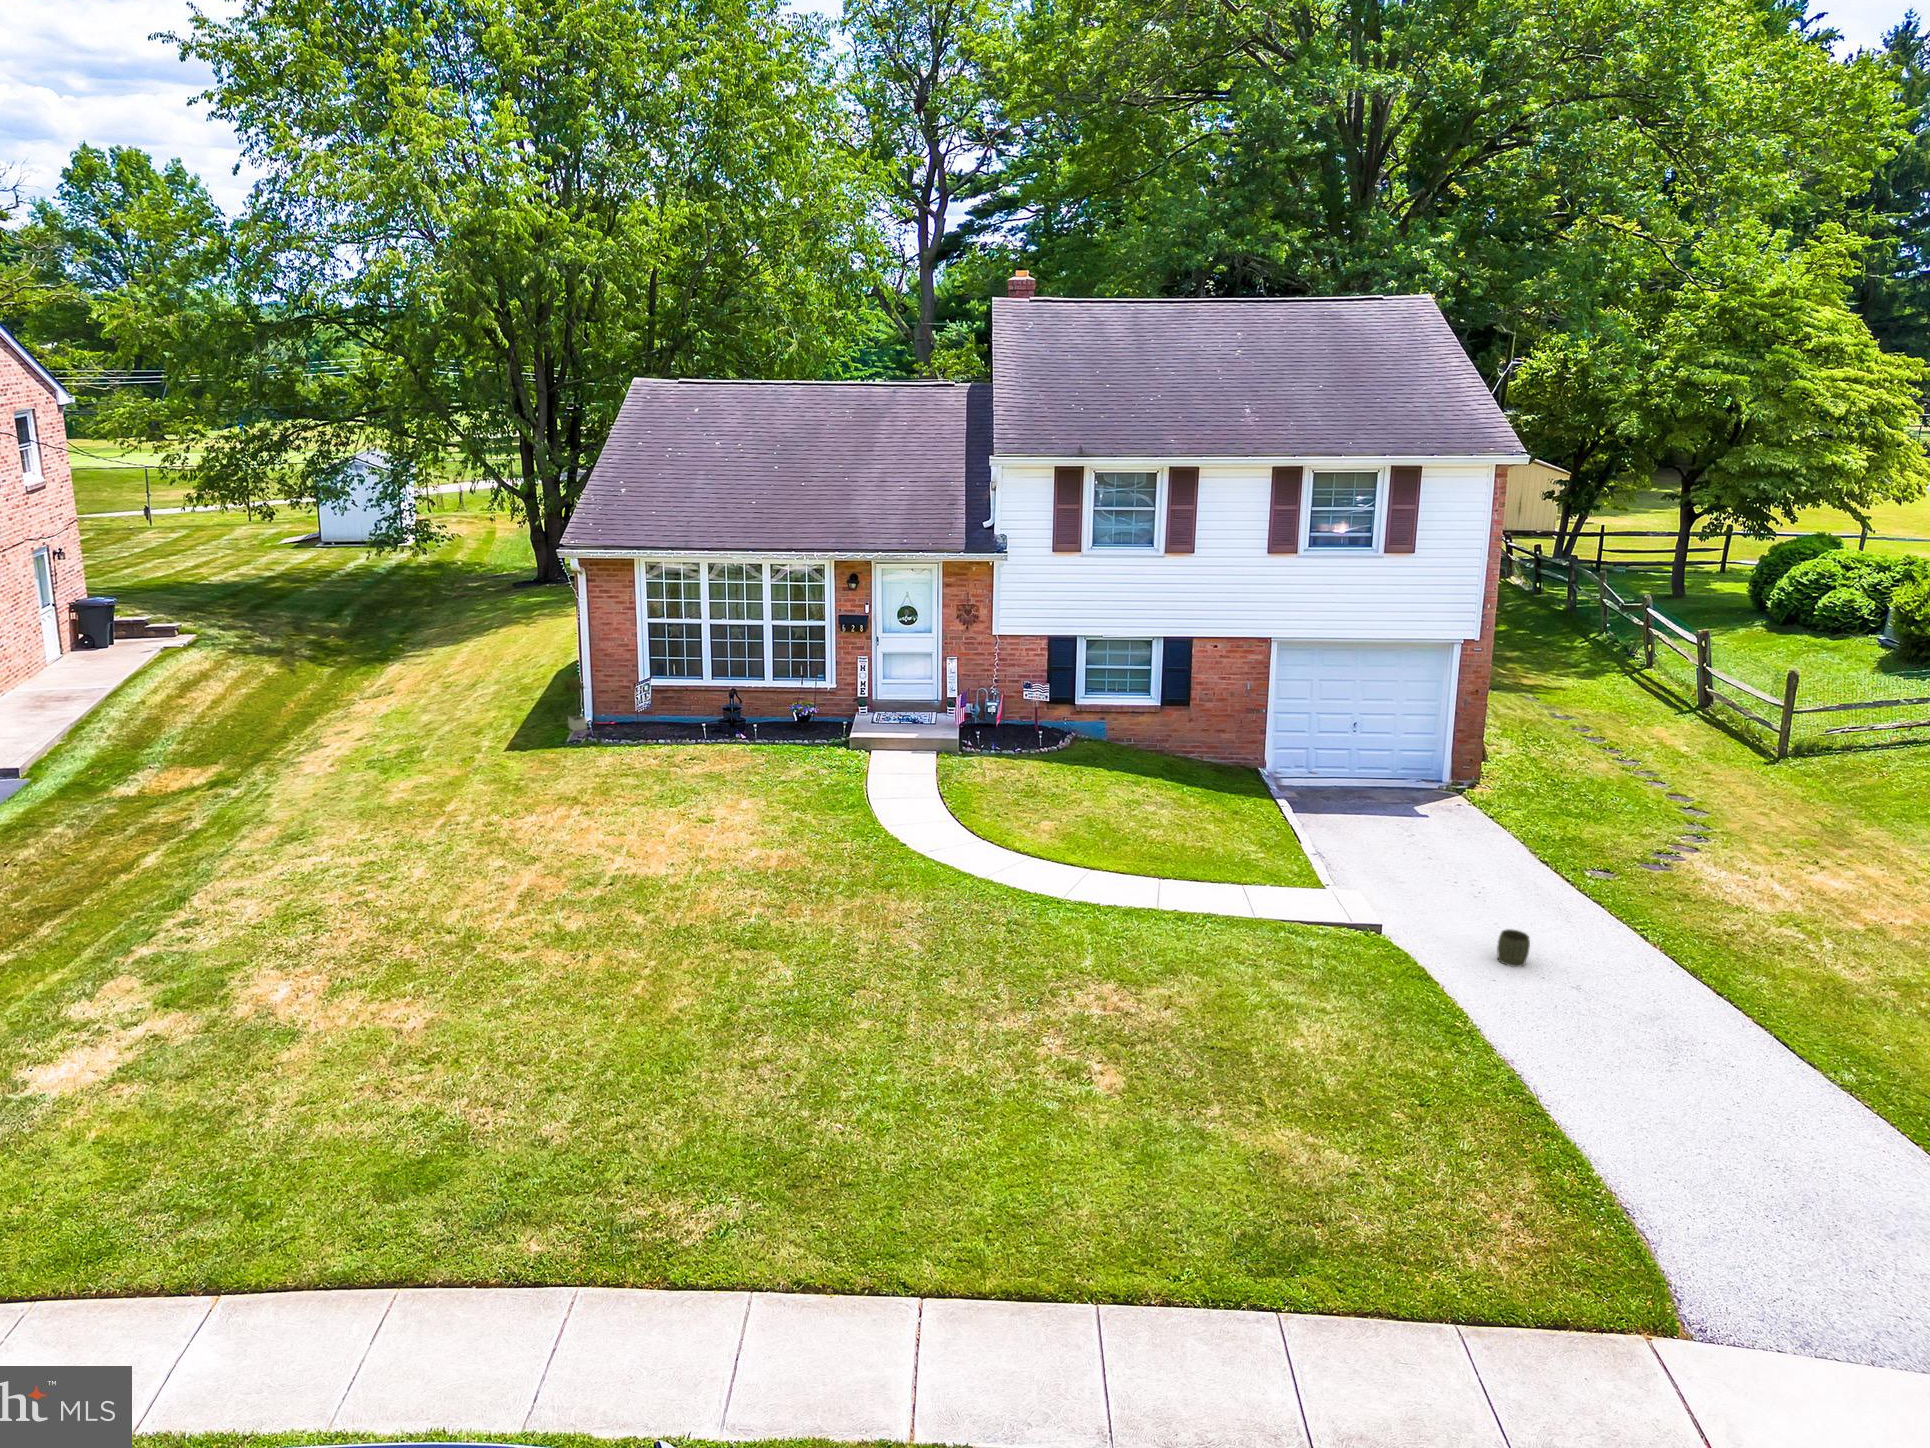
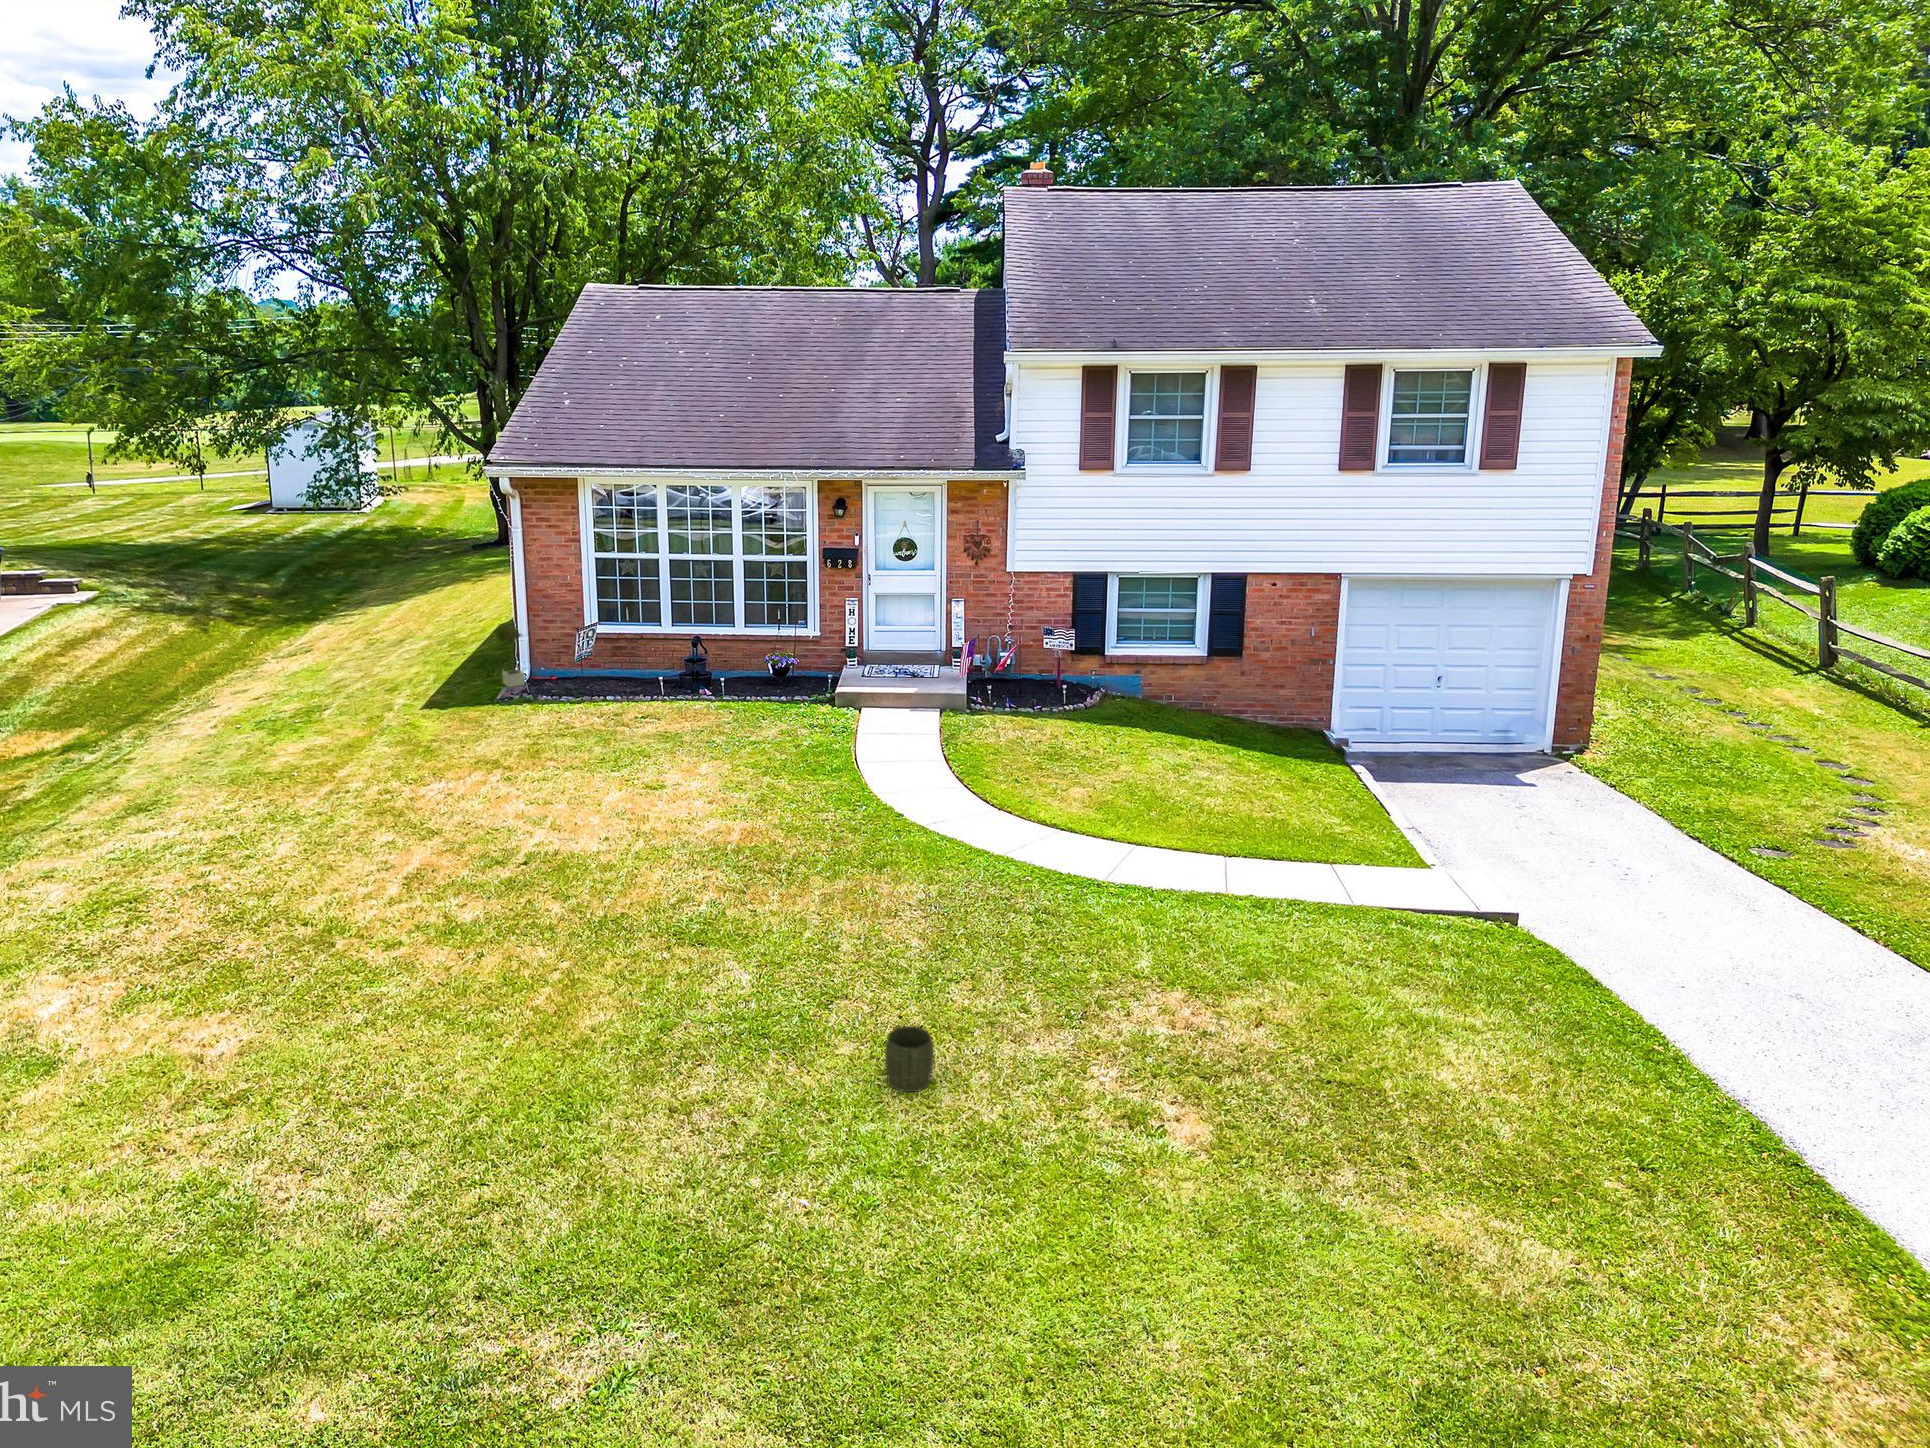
woven basket: present [1497,929,1530,967] -> present [885,1026,934,1092]

